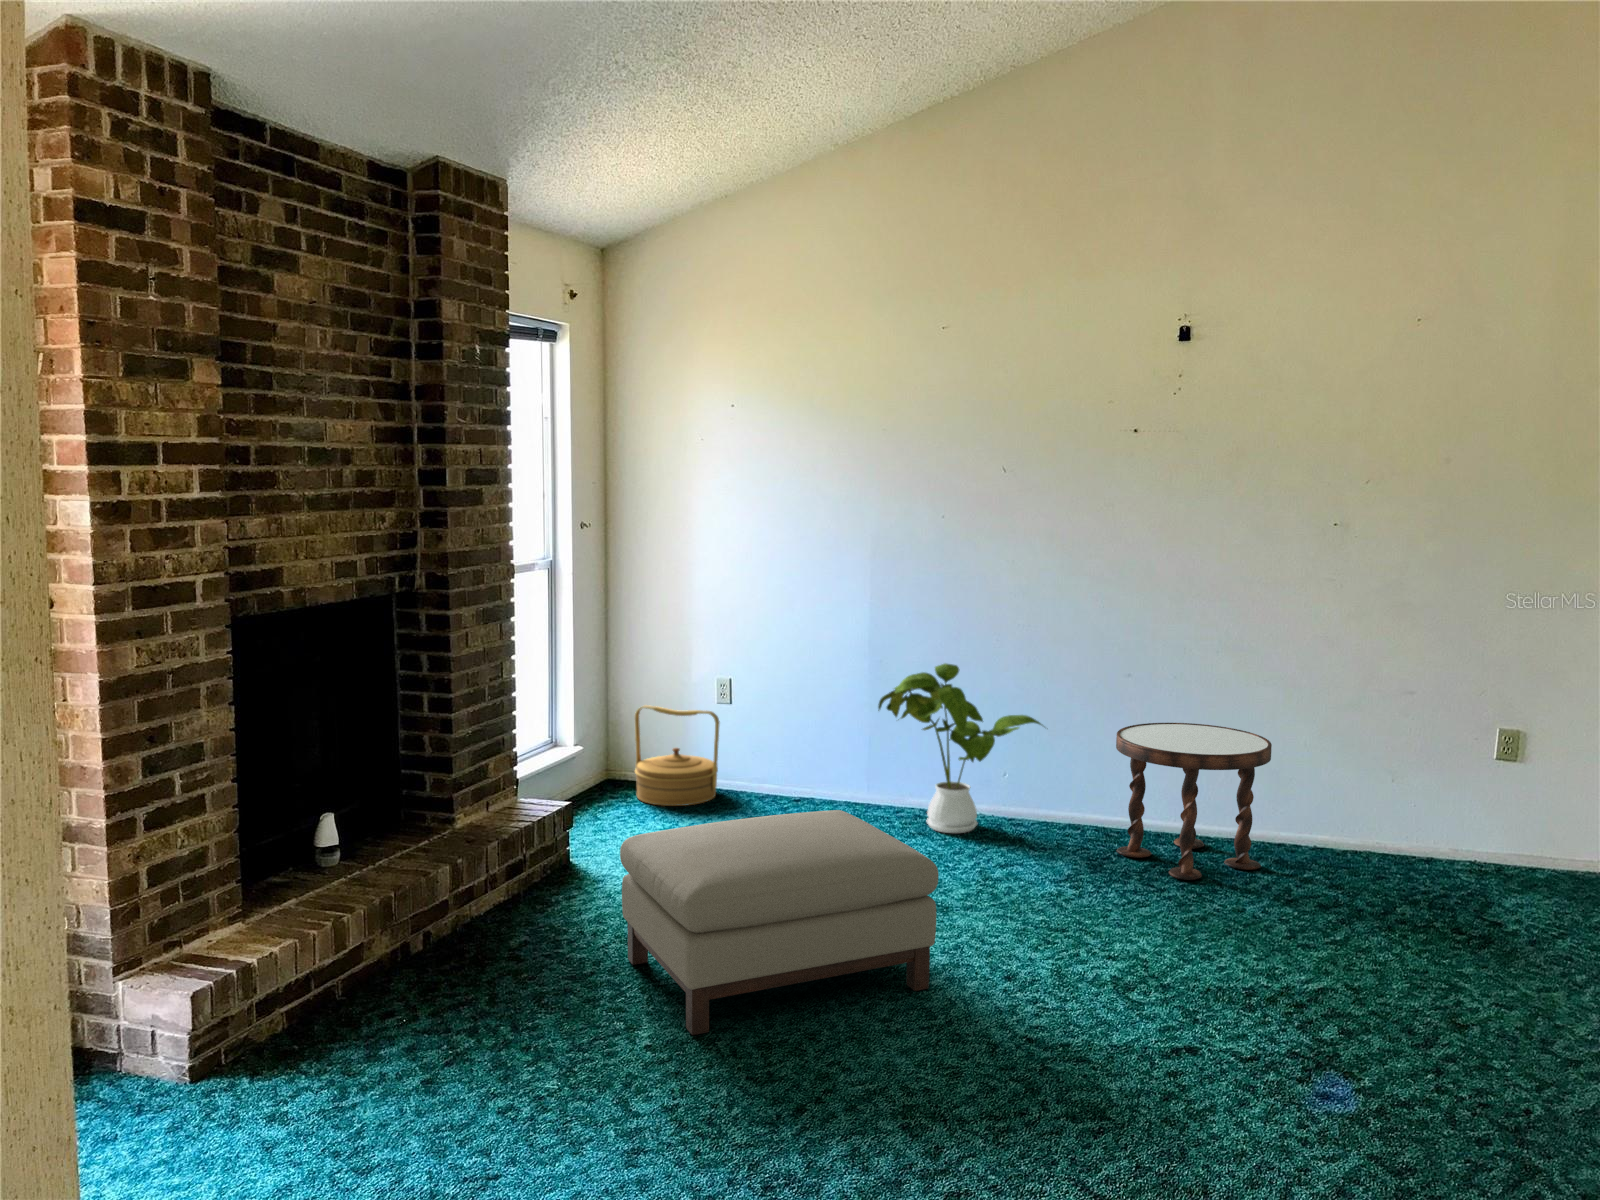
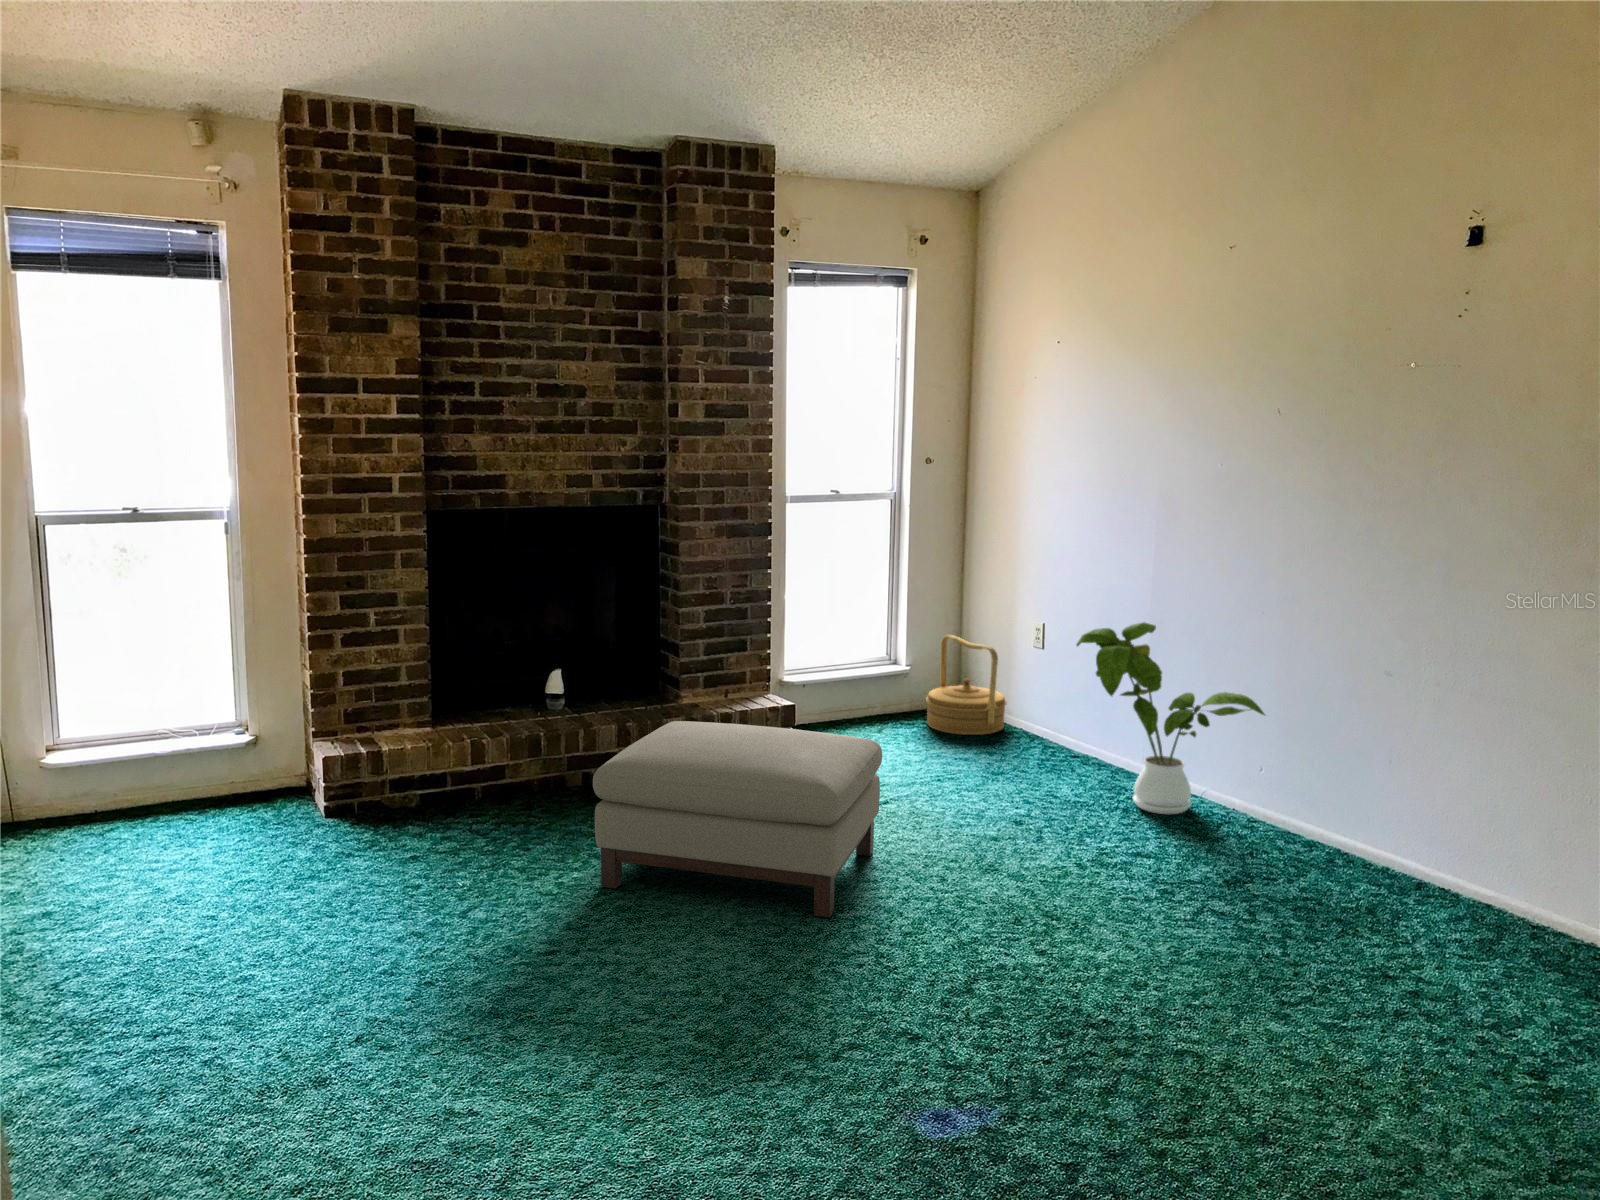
side table: present [1116,723,1272,880] -> none [1279,726,1489,936]

